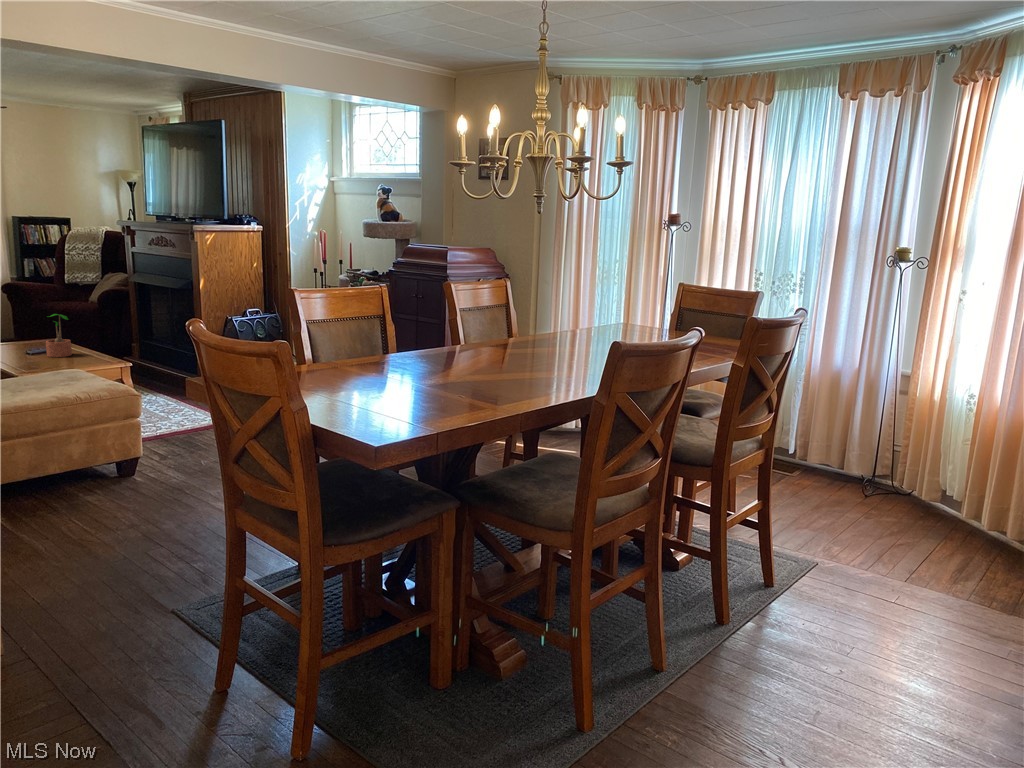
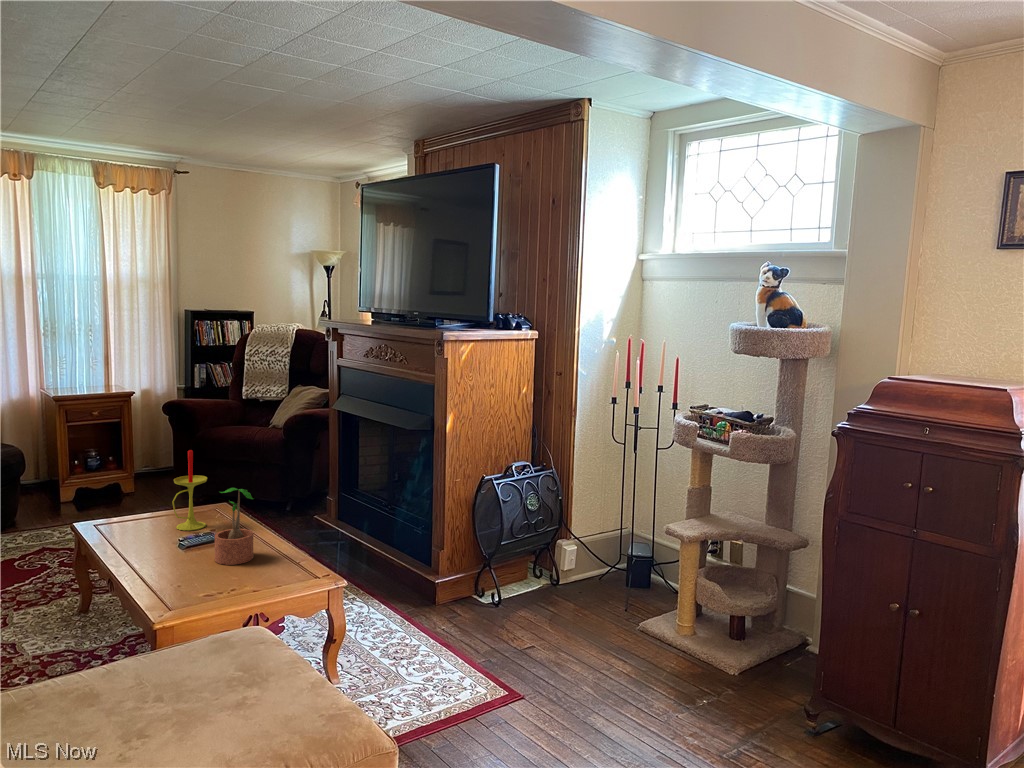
candle: none [15,296,40,347] -> present [172,450,207,531]

